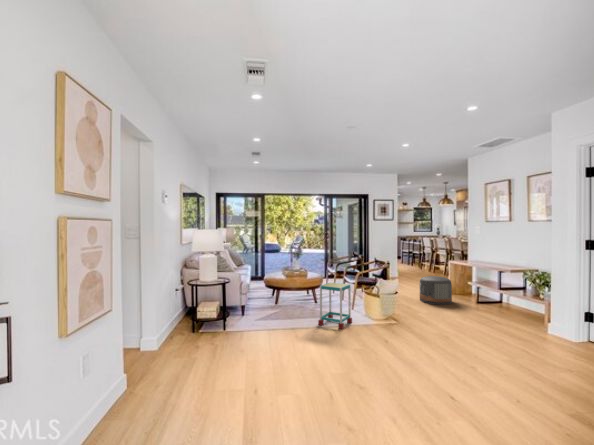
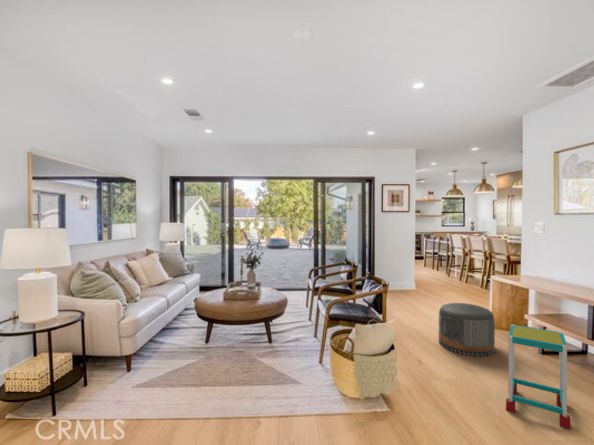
side table: present [318,282,352,329] -> present [506,324,571,429]

